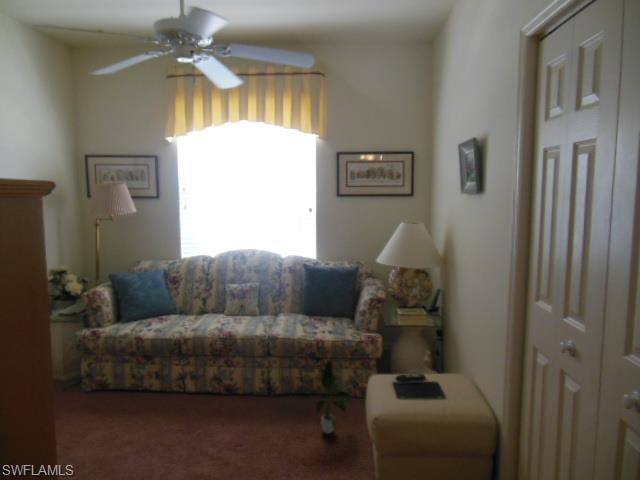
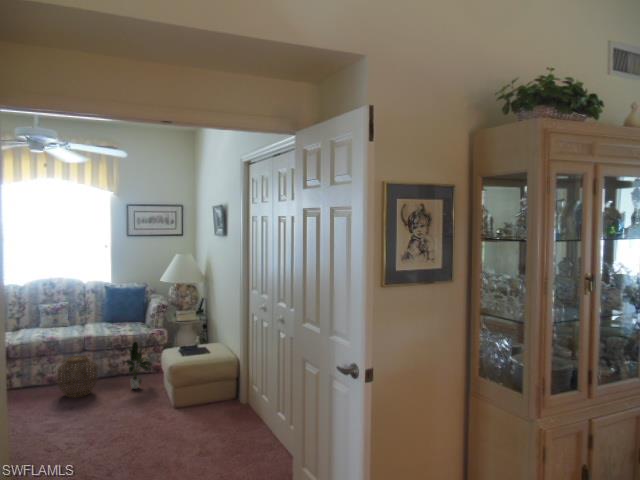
woven basket: none [220,370,275,436] -> present [57,356,97,398]

